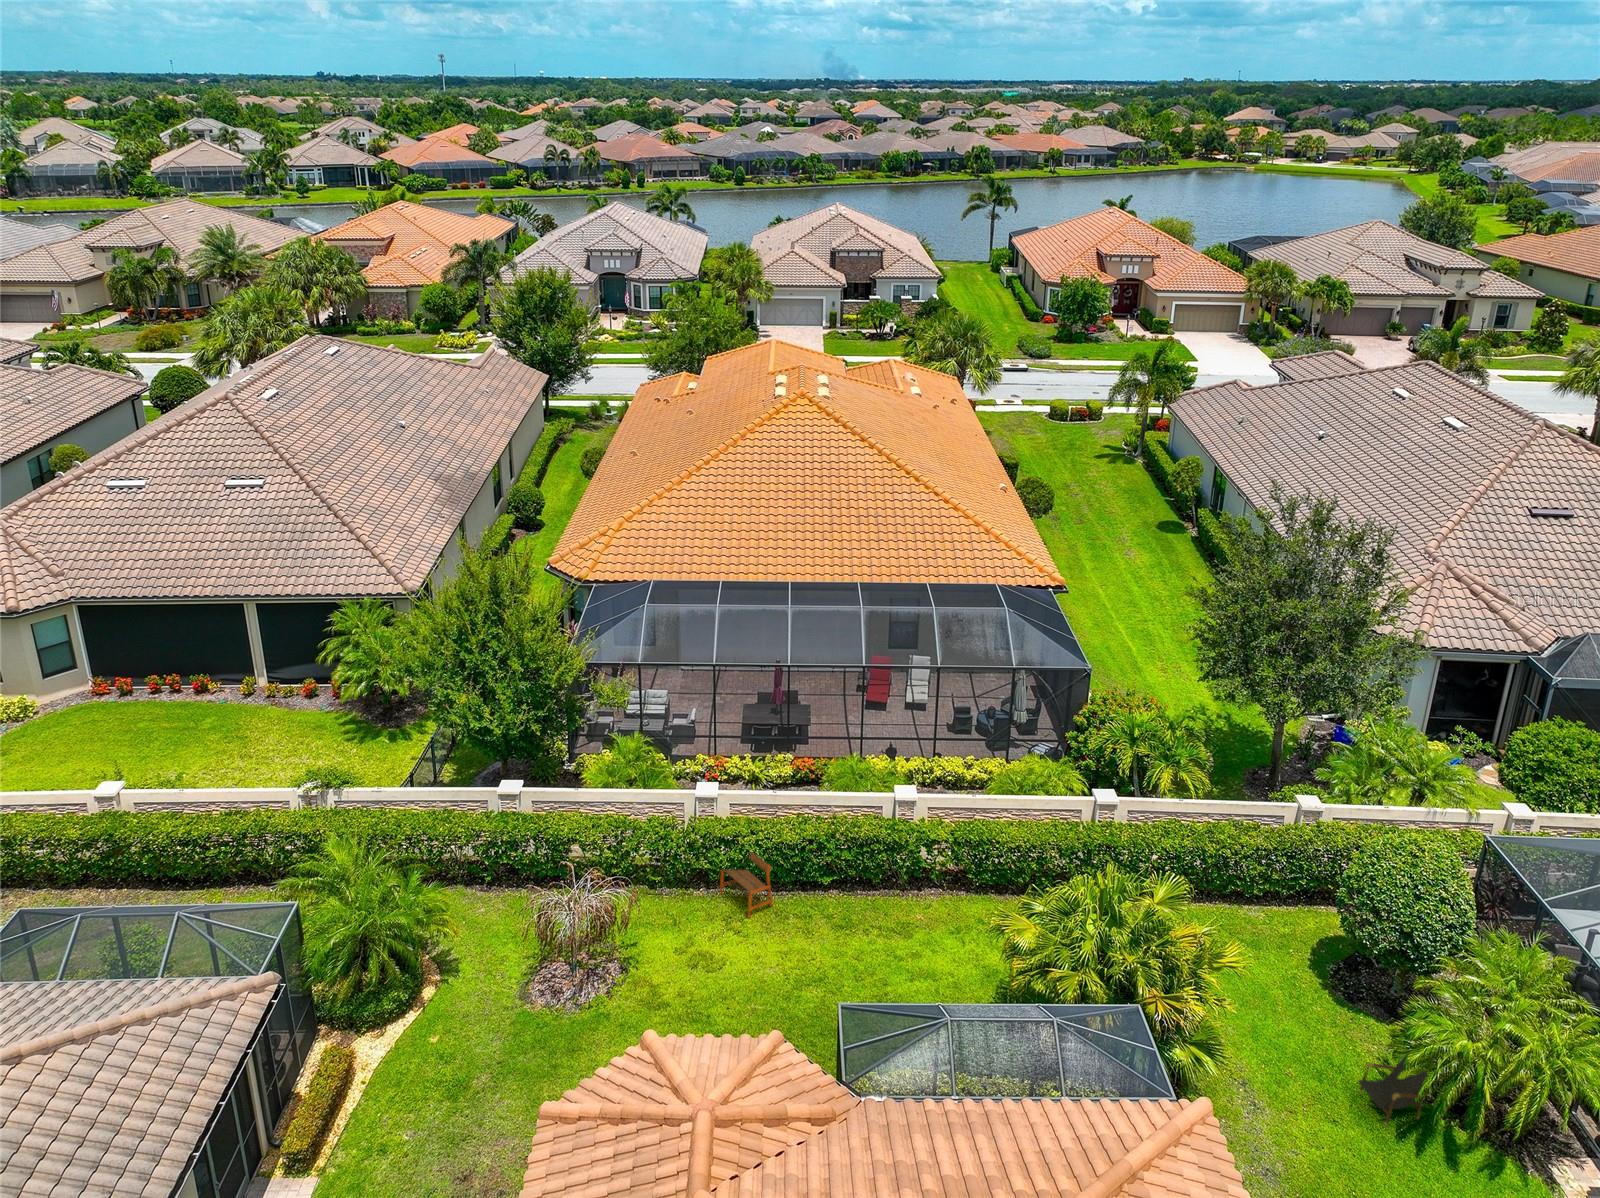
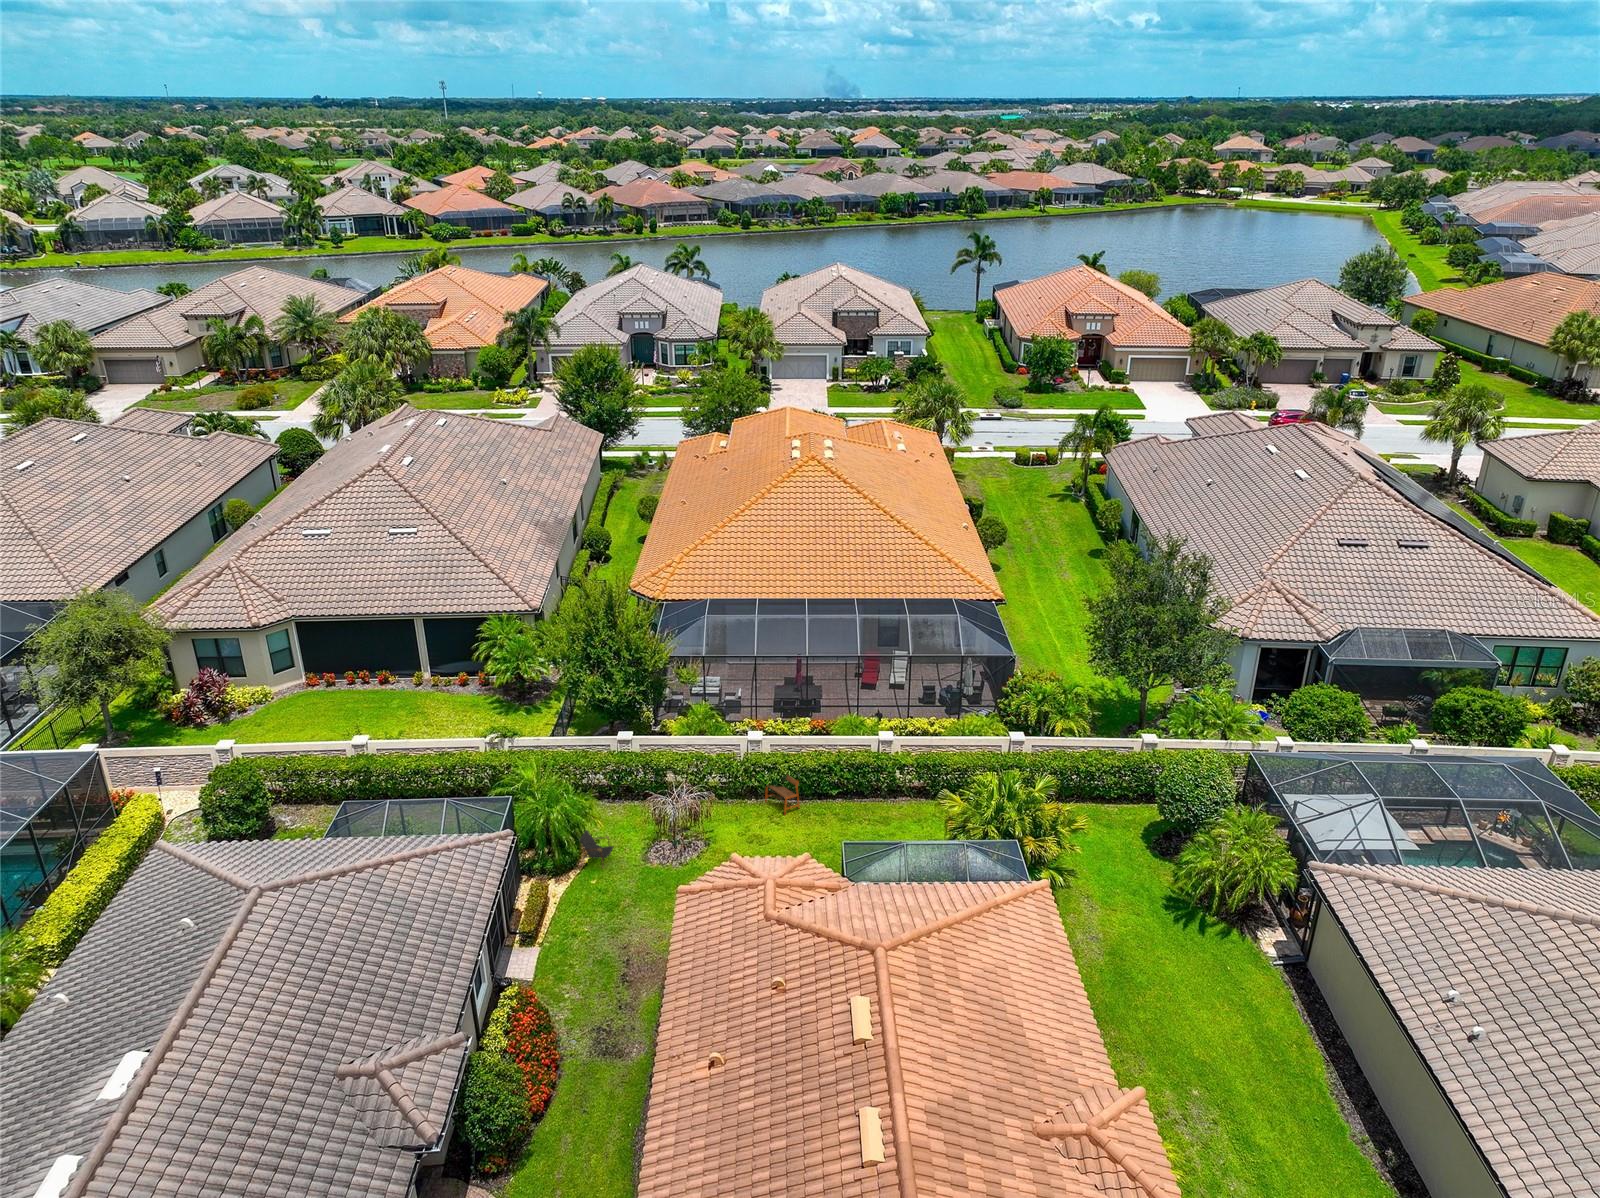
lounge chair: present [1358,1057,1428,1126] -> present [580,830,614,866]

